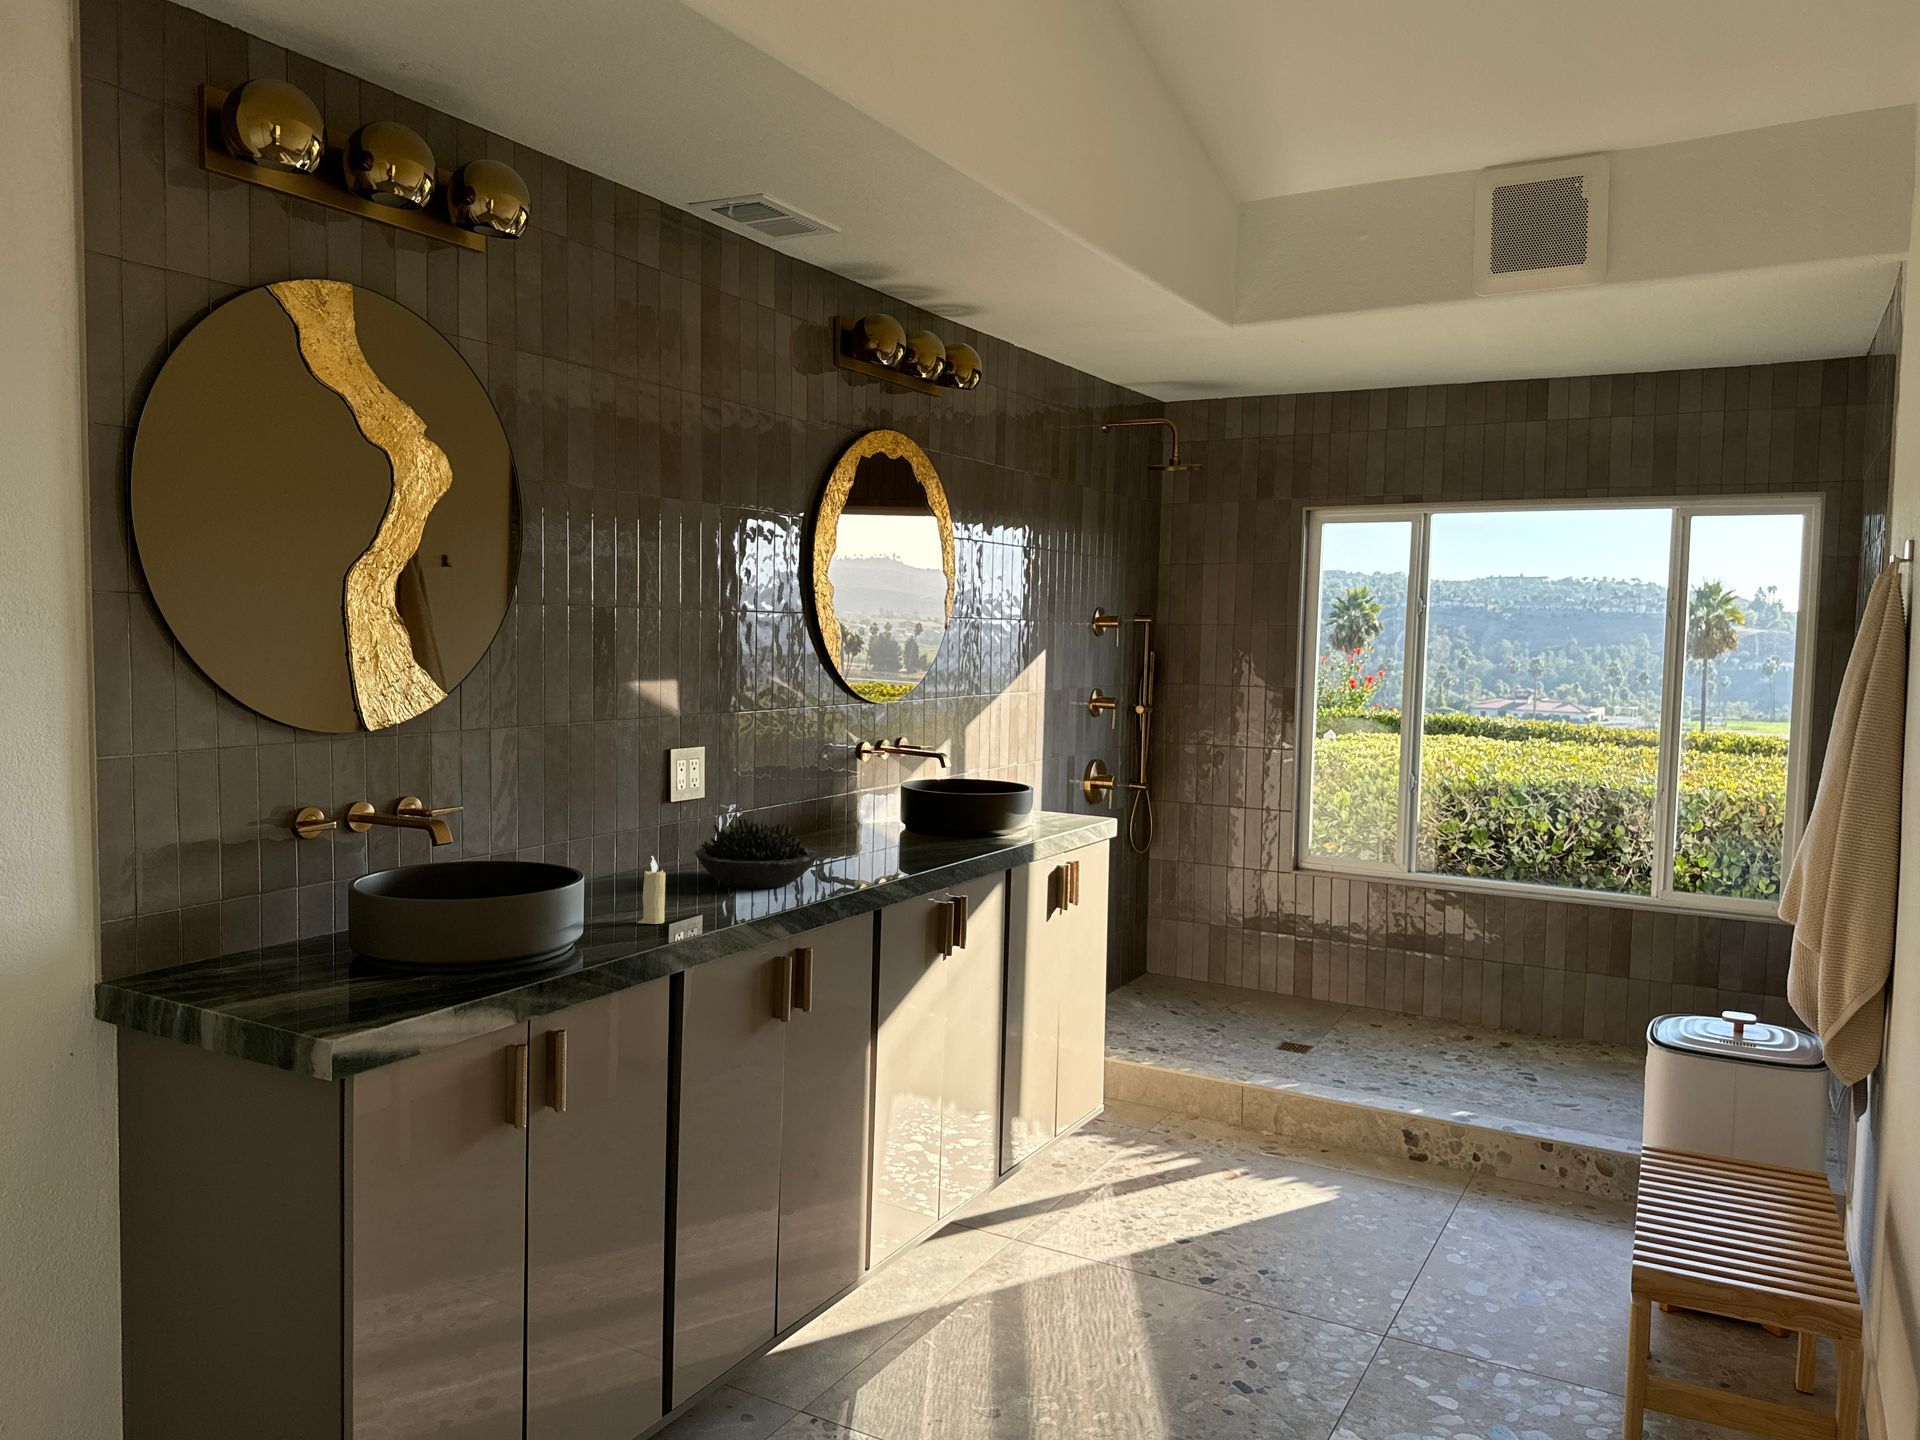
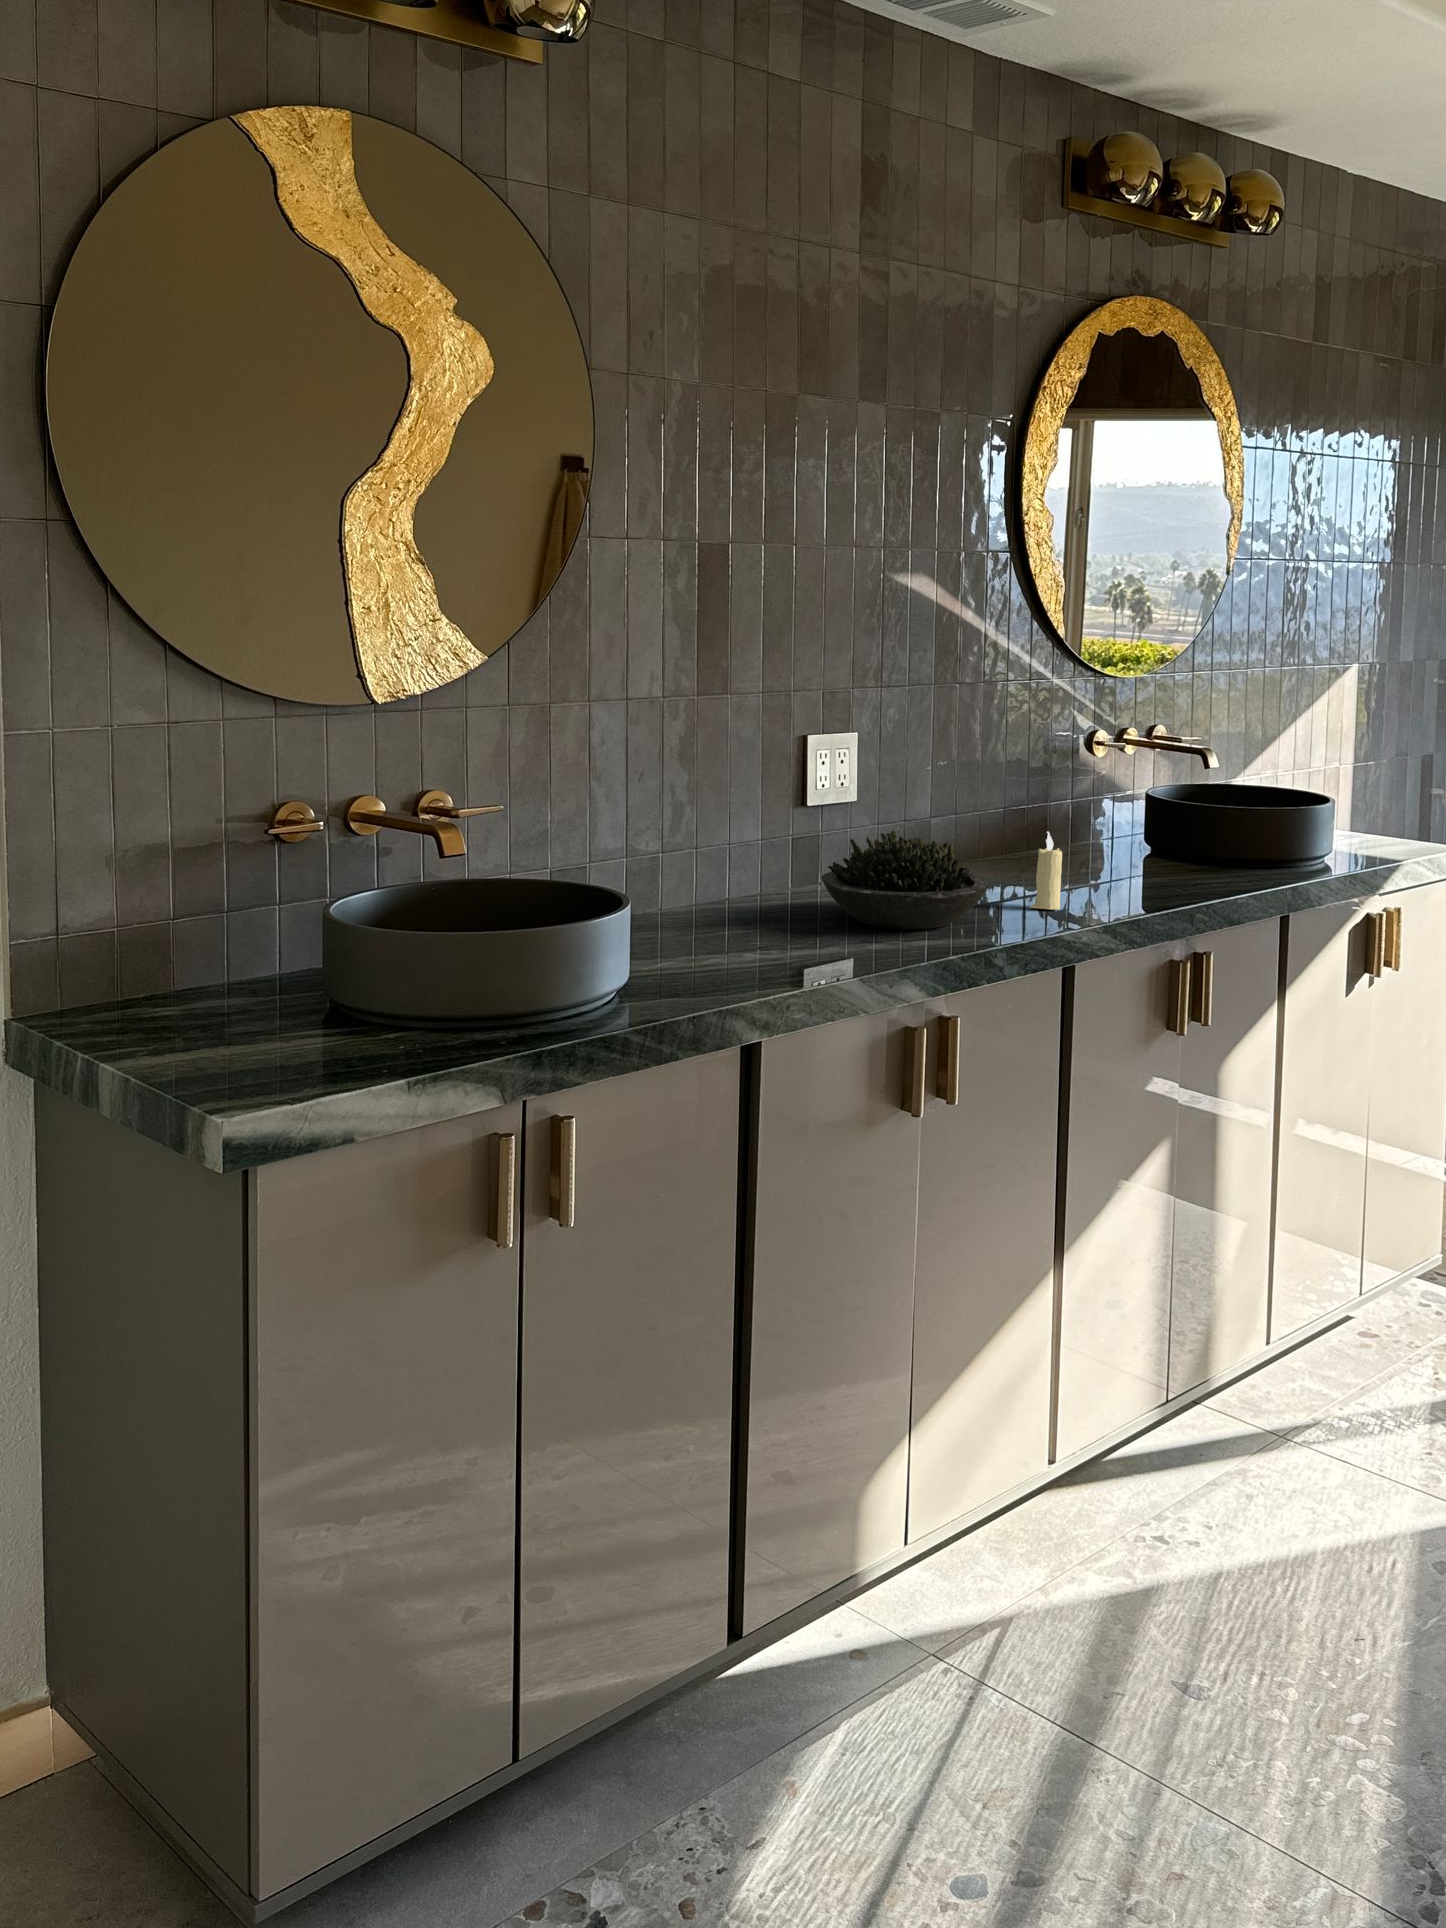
candle: present [637,856,665,924] -> present [1030,832,1062,910]

